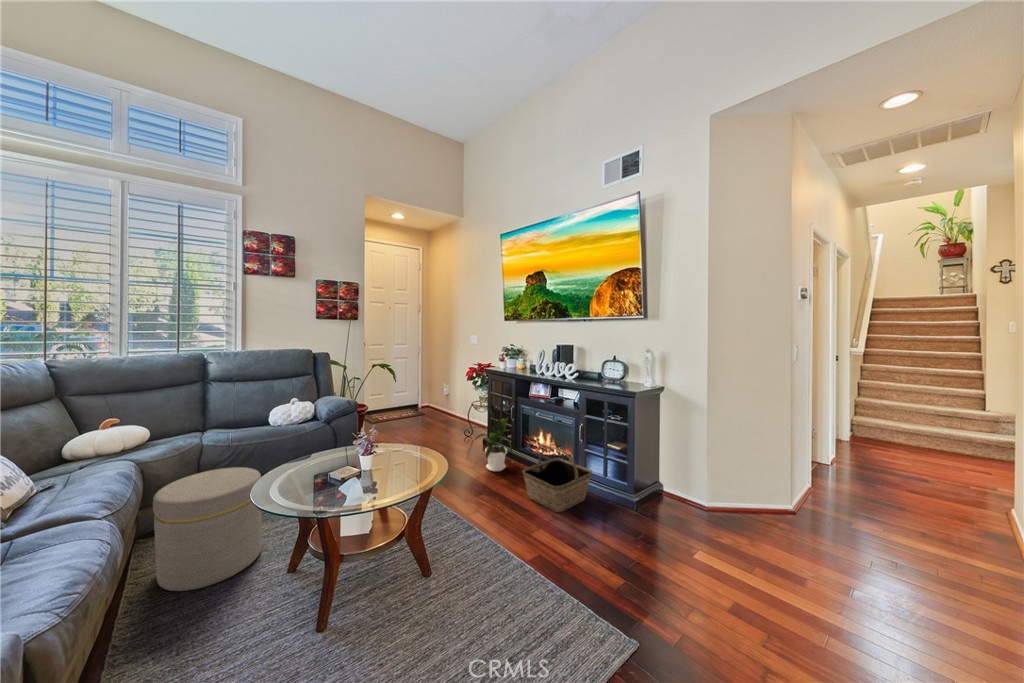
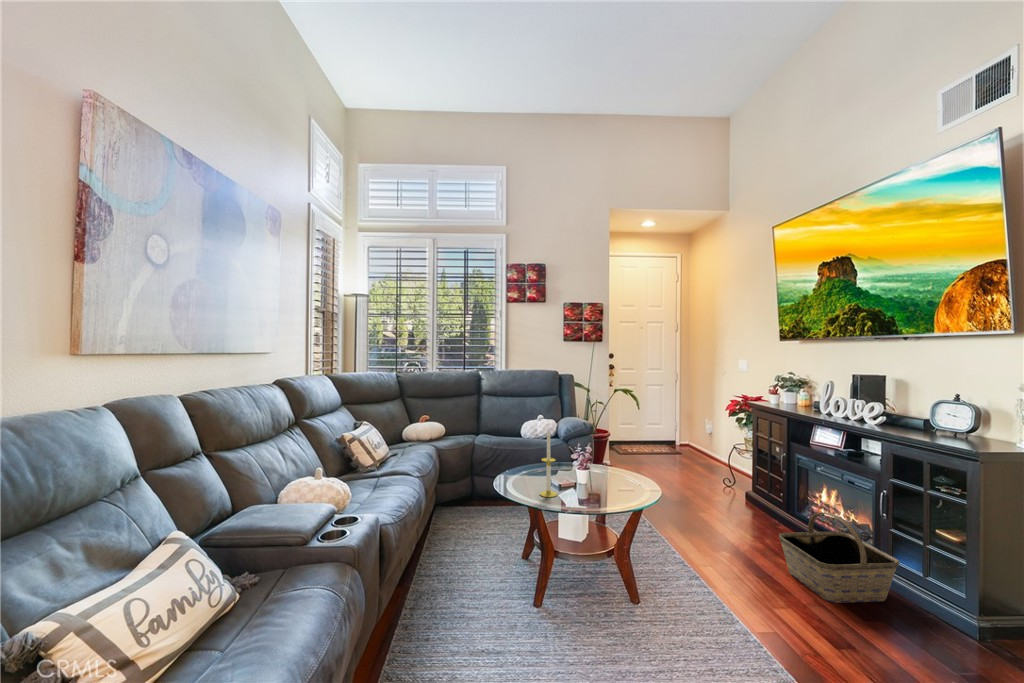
house plant: present [471,408,512,471] -> none [708,448,780,534]
candle: none [317,422,339,499] -> present [540,432,557,497]
ottoman: present [153,467,262,591] -> none [442,462,507,549]

